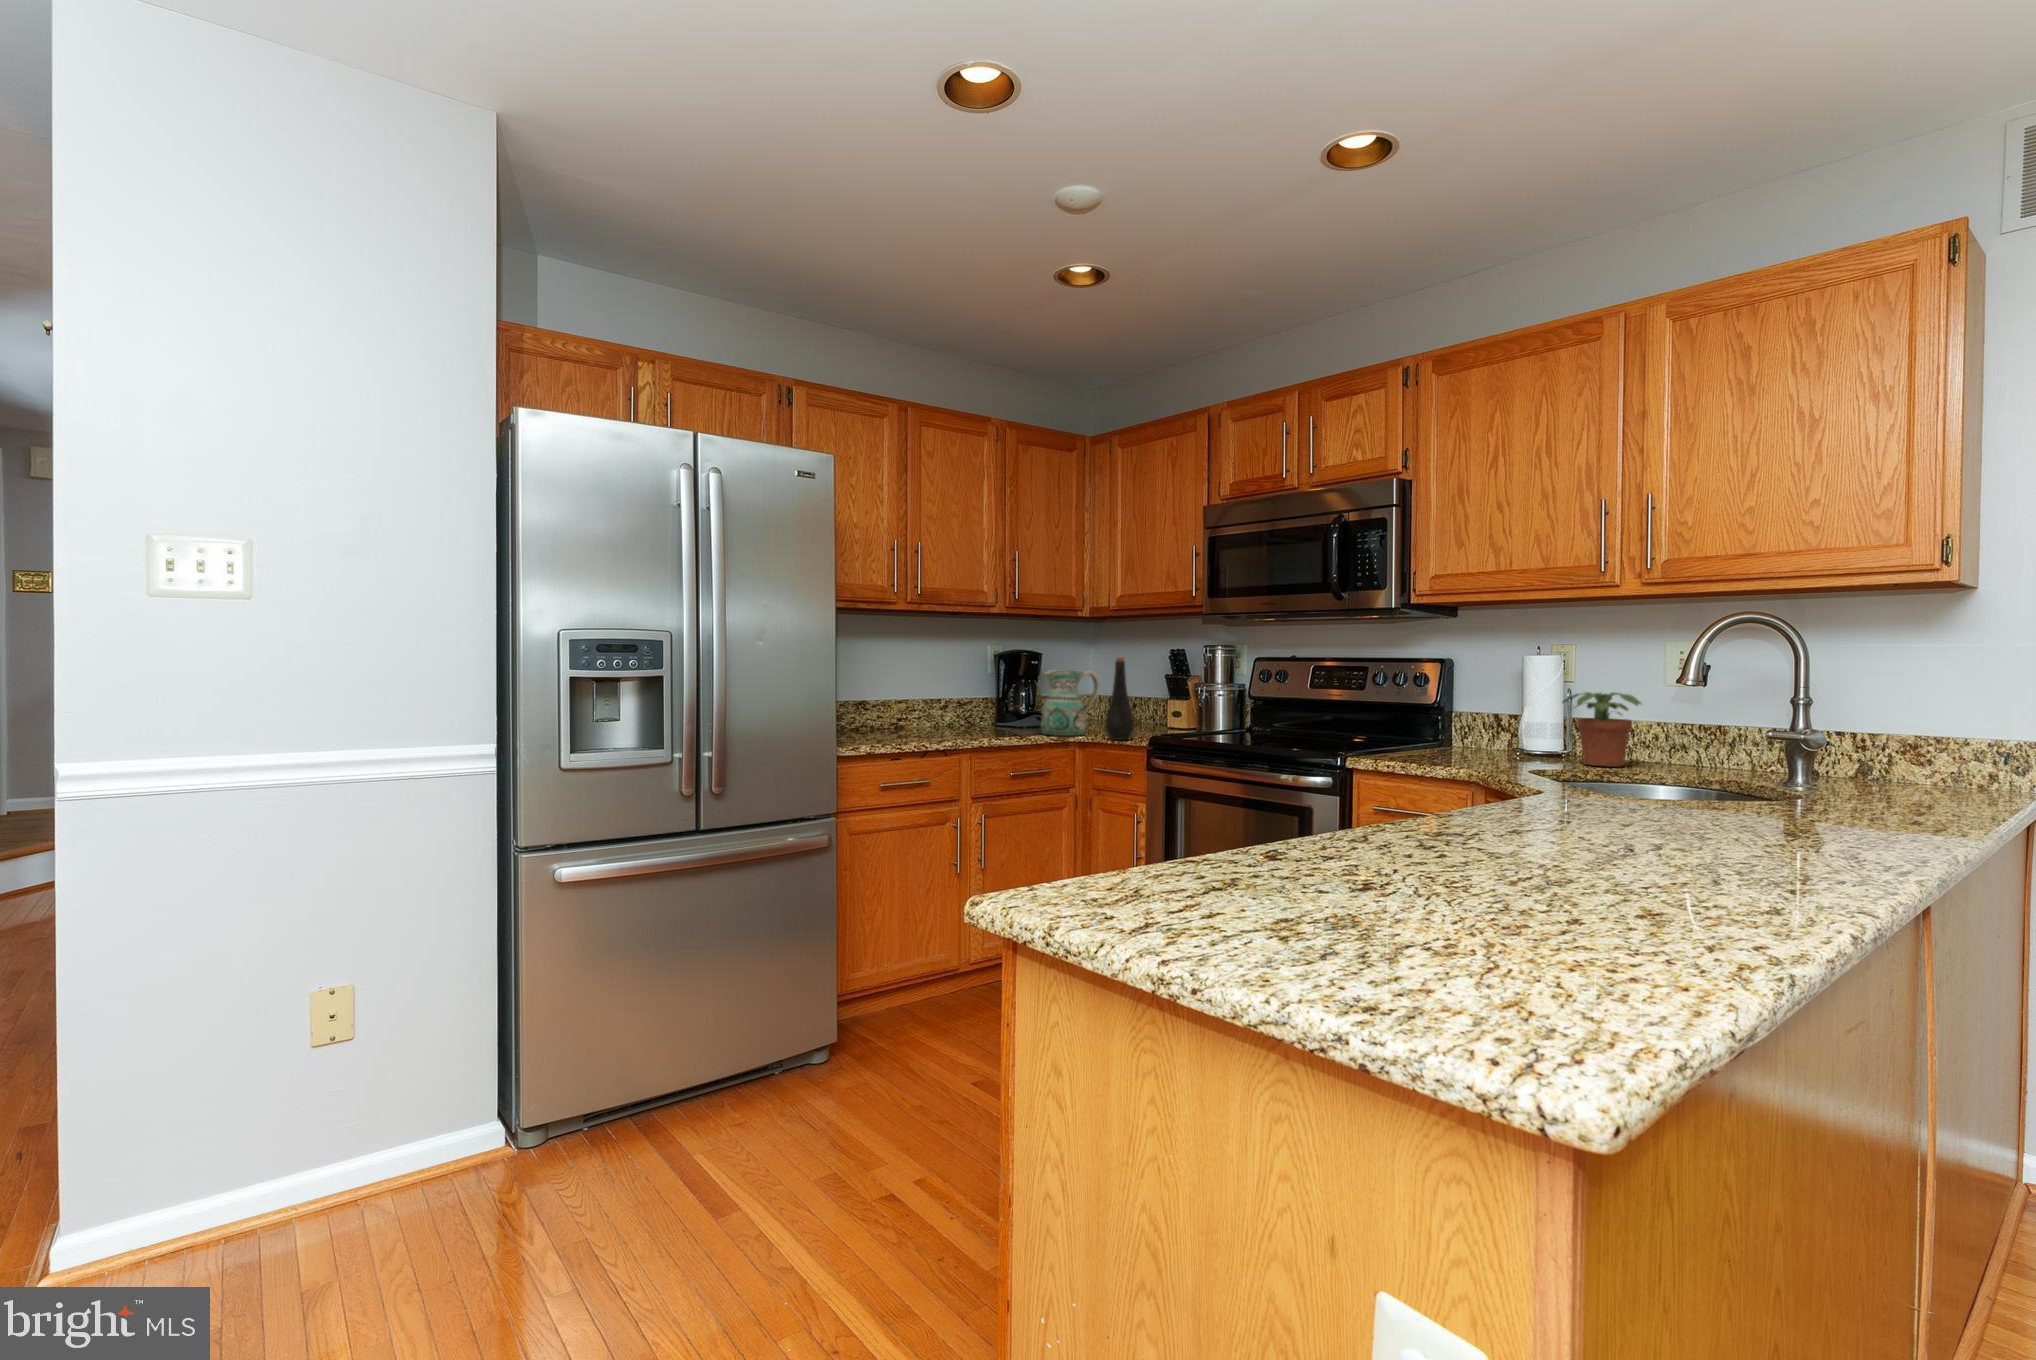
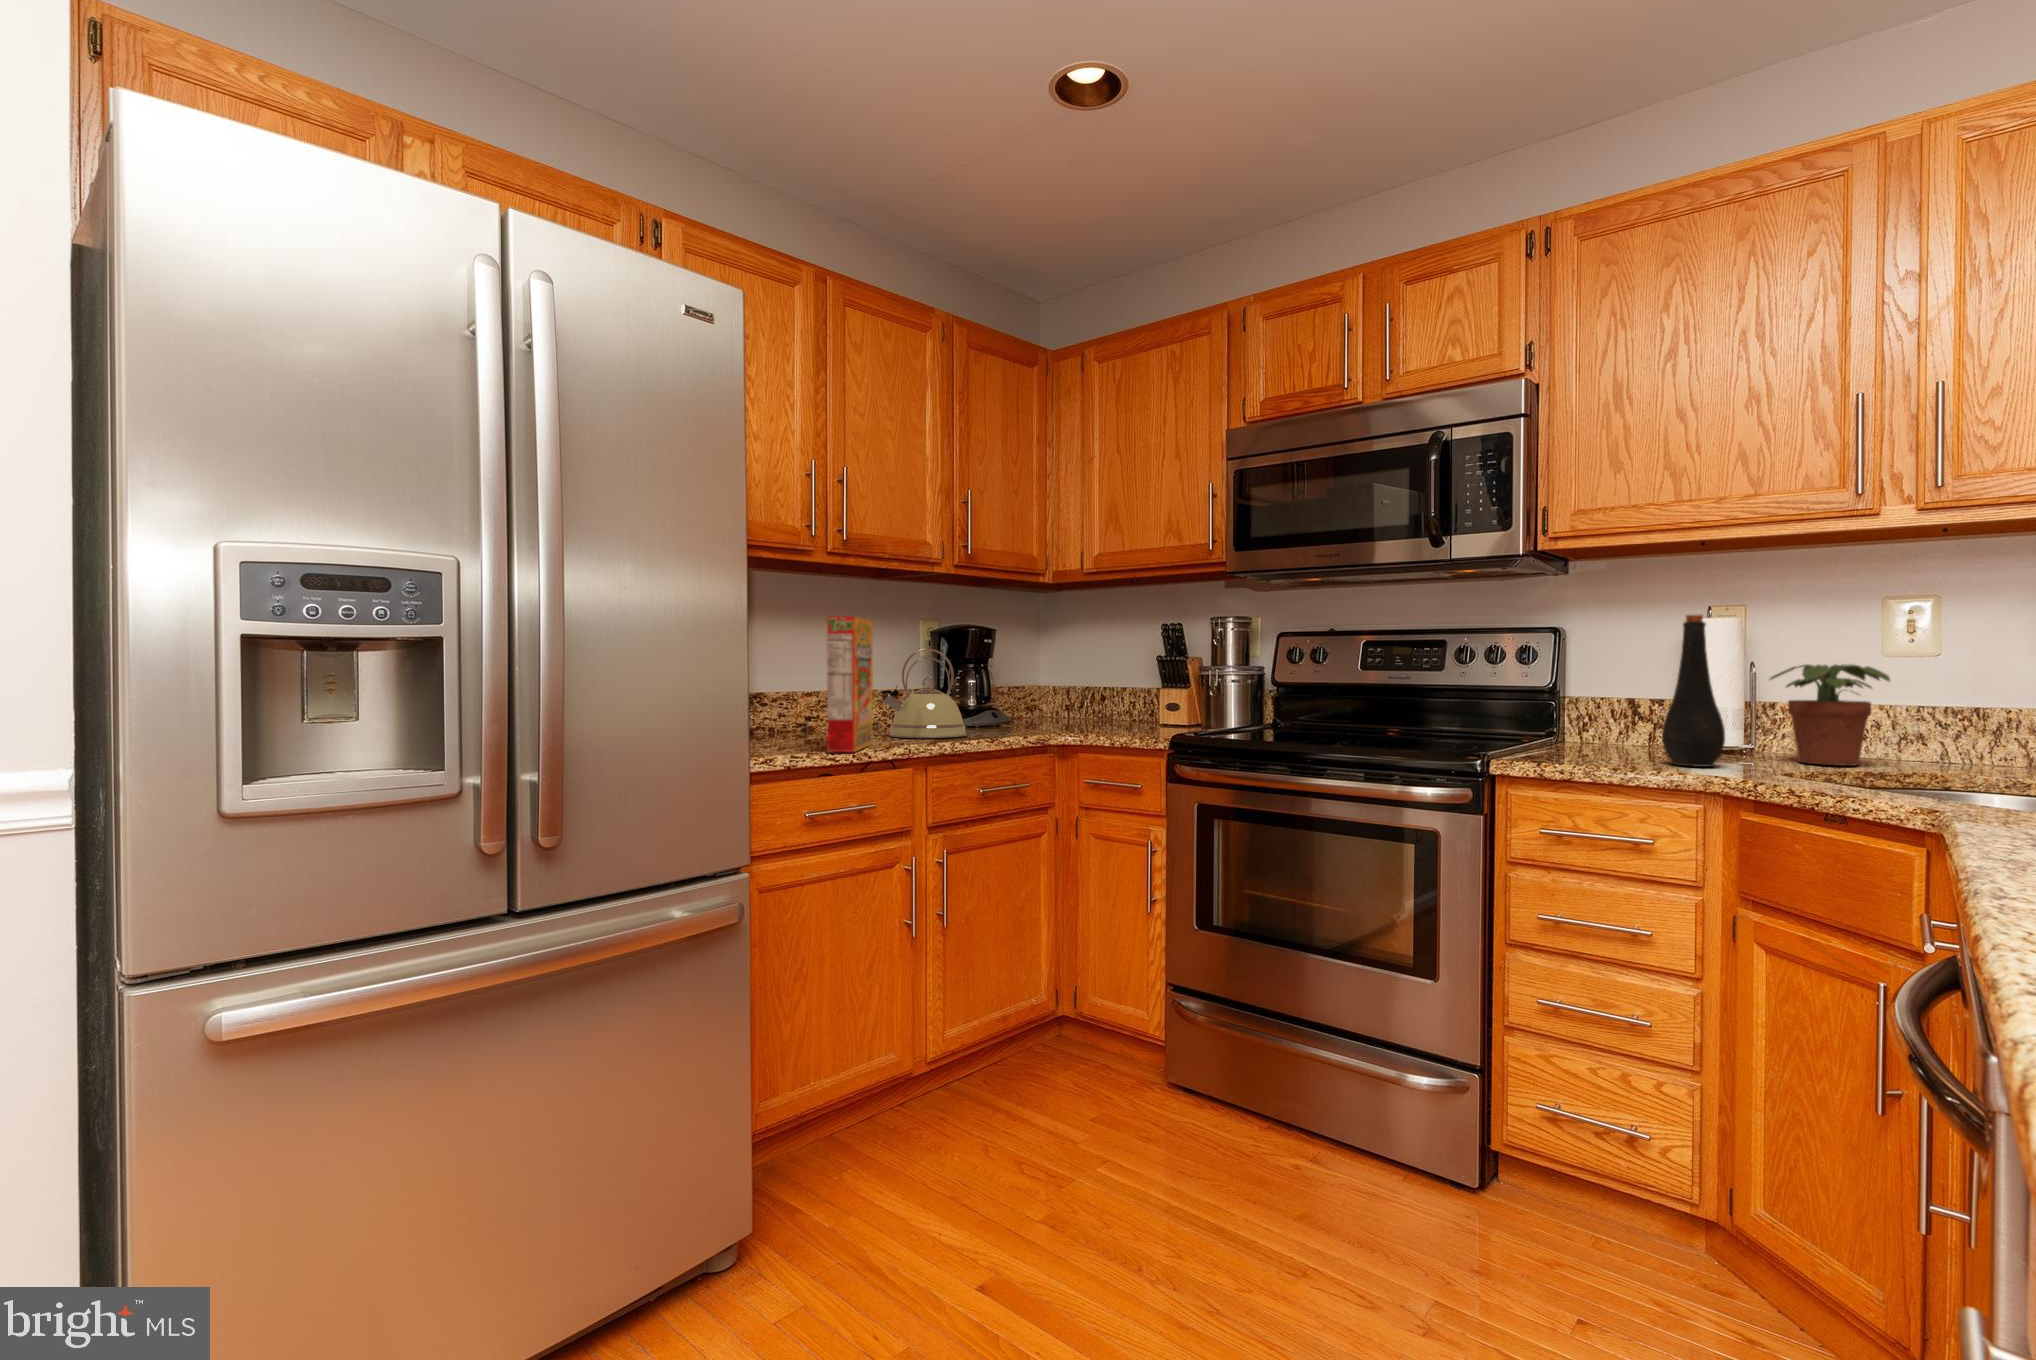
cereal box: none [902,650,940,744] -> present [827,616,872,752]
bottle: present [1105,657,1134,740] -> present [1662,615,1725,767]
kettle: none [950,669,1013,735] -> present [880,648,967,738]
ceramic pitcher: present [1041,670,1099,736] -> none [1005,648,1079,737]

